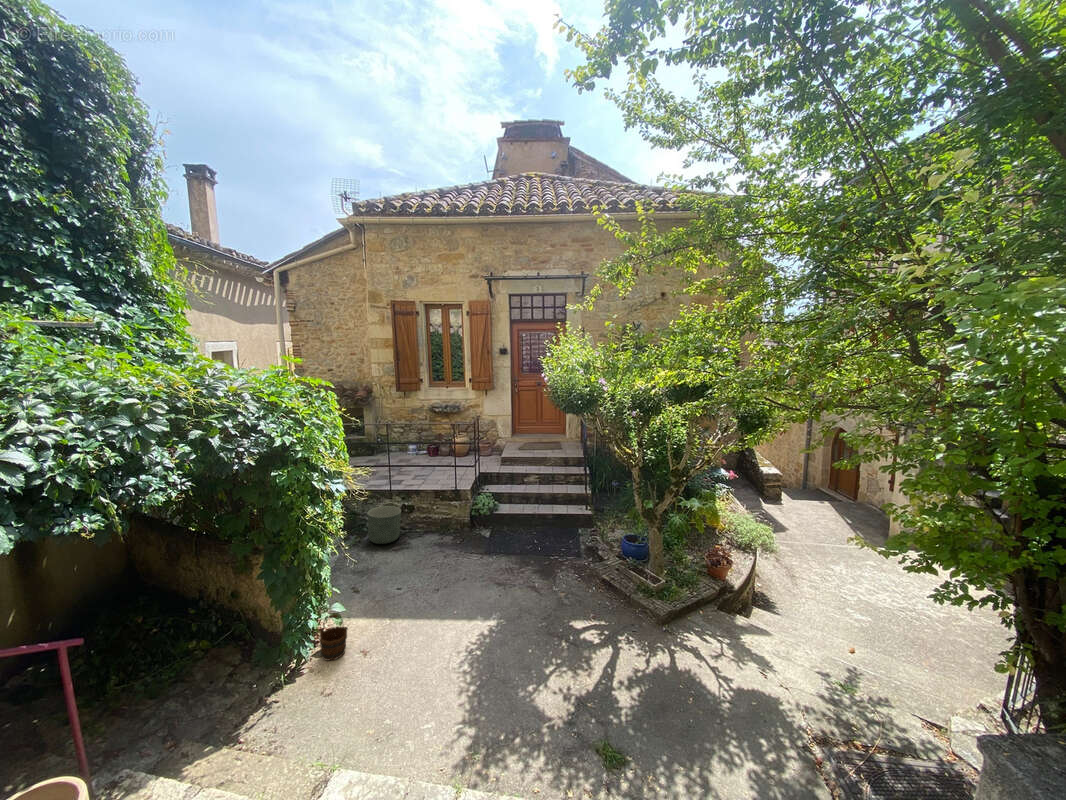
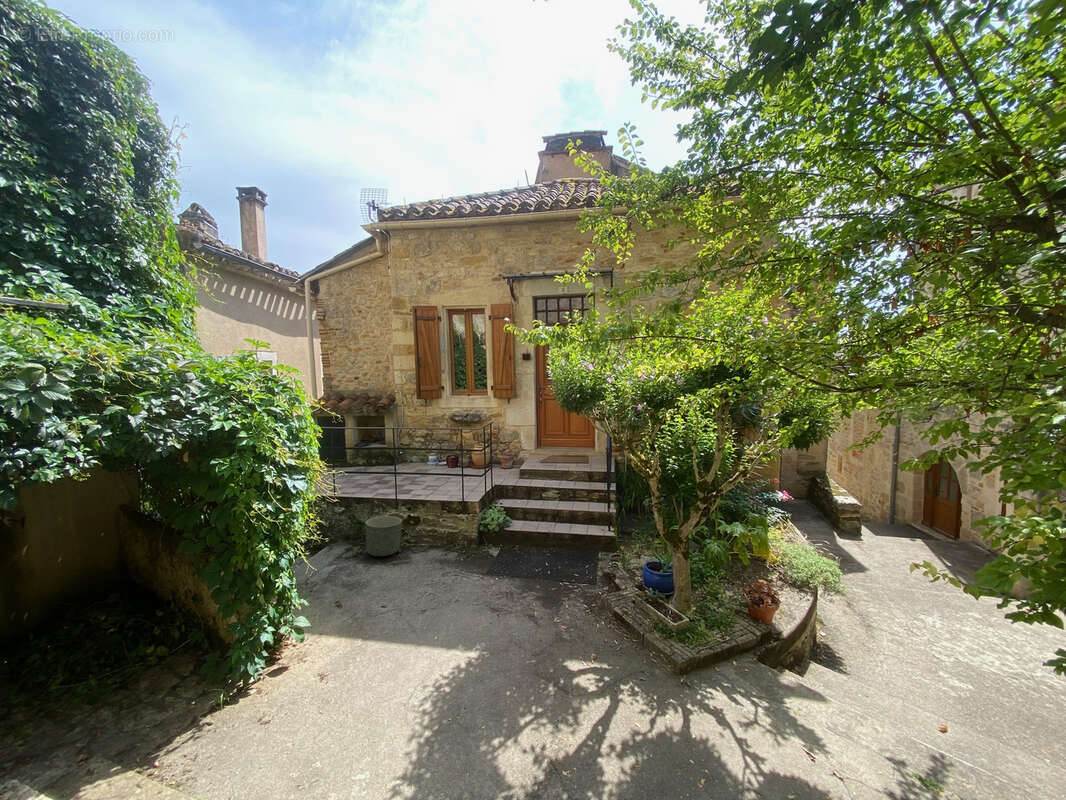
wooden bucket: present [319,615,348,661] -> none [268,629,301,682]

